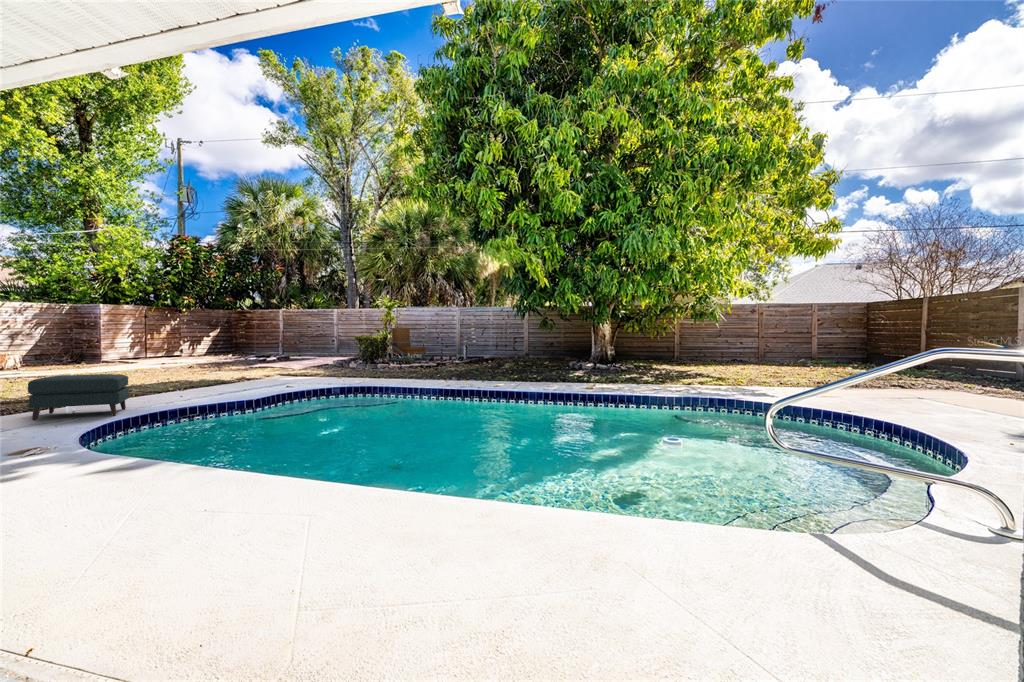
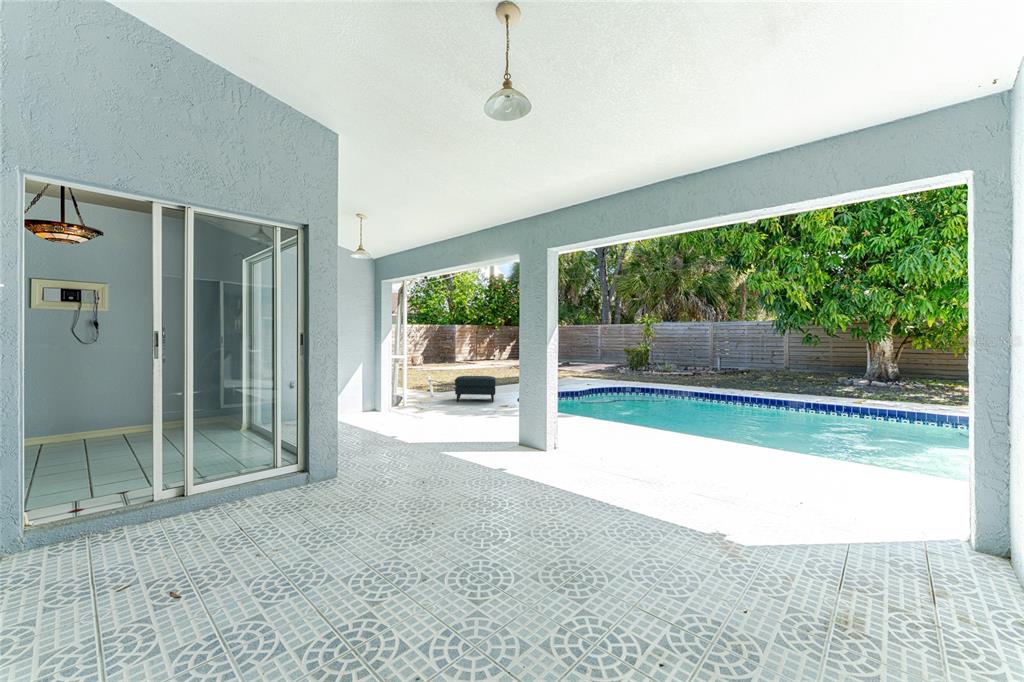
lounge chair: present [390,328,427,361] -> none [646,342,684,372]

